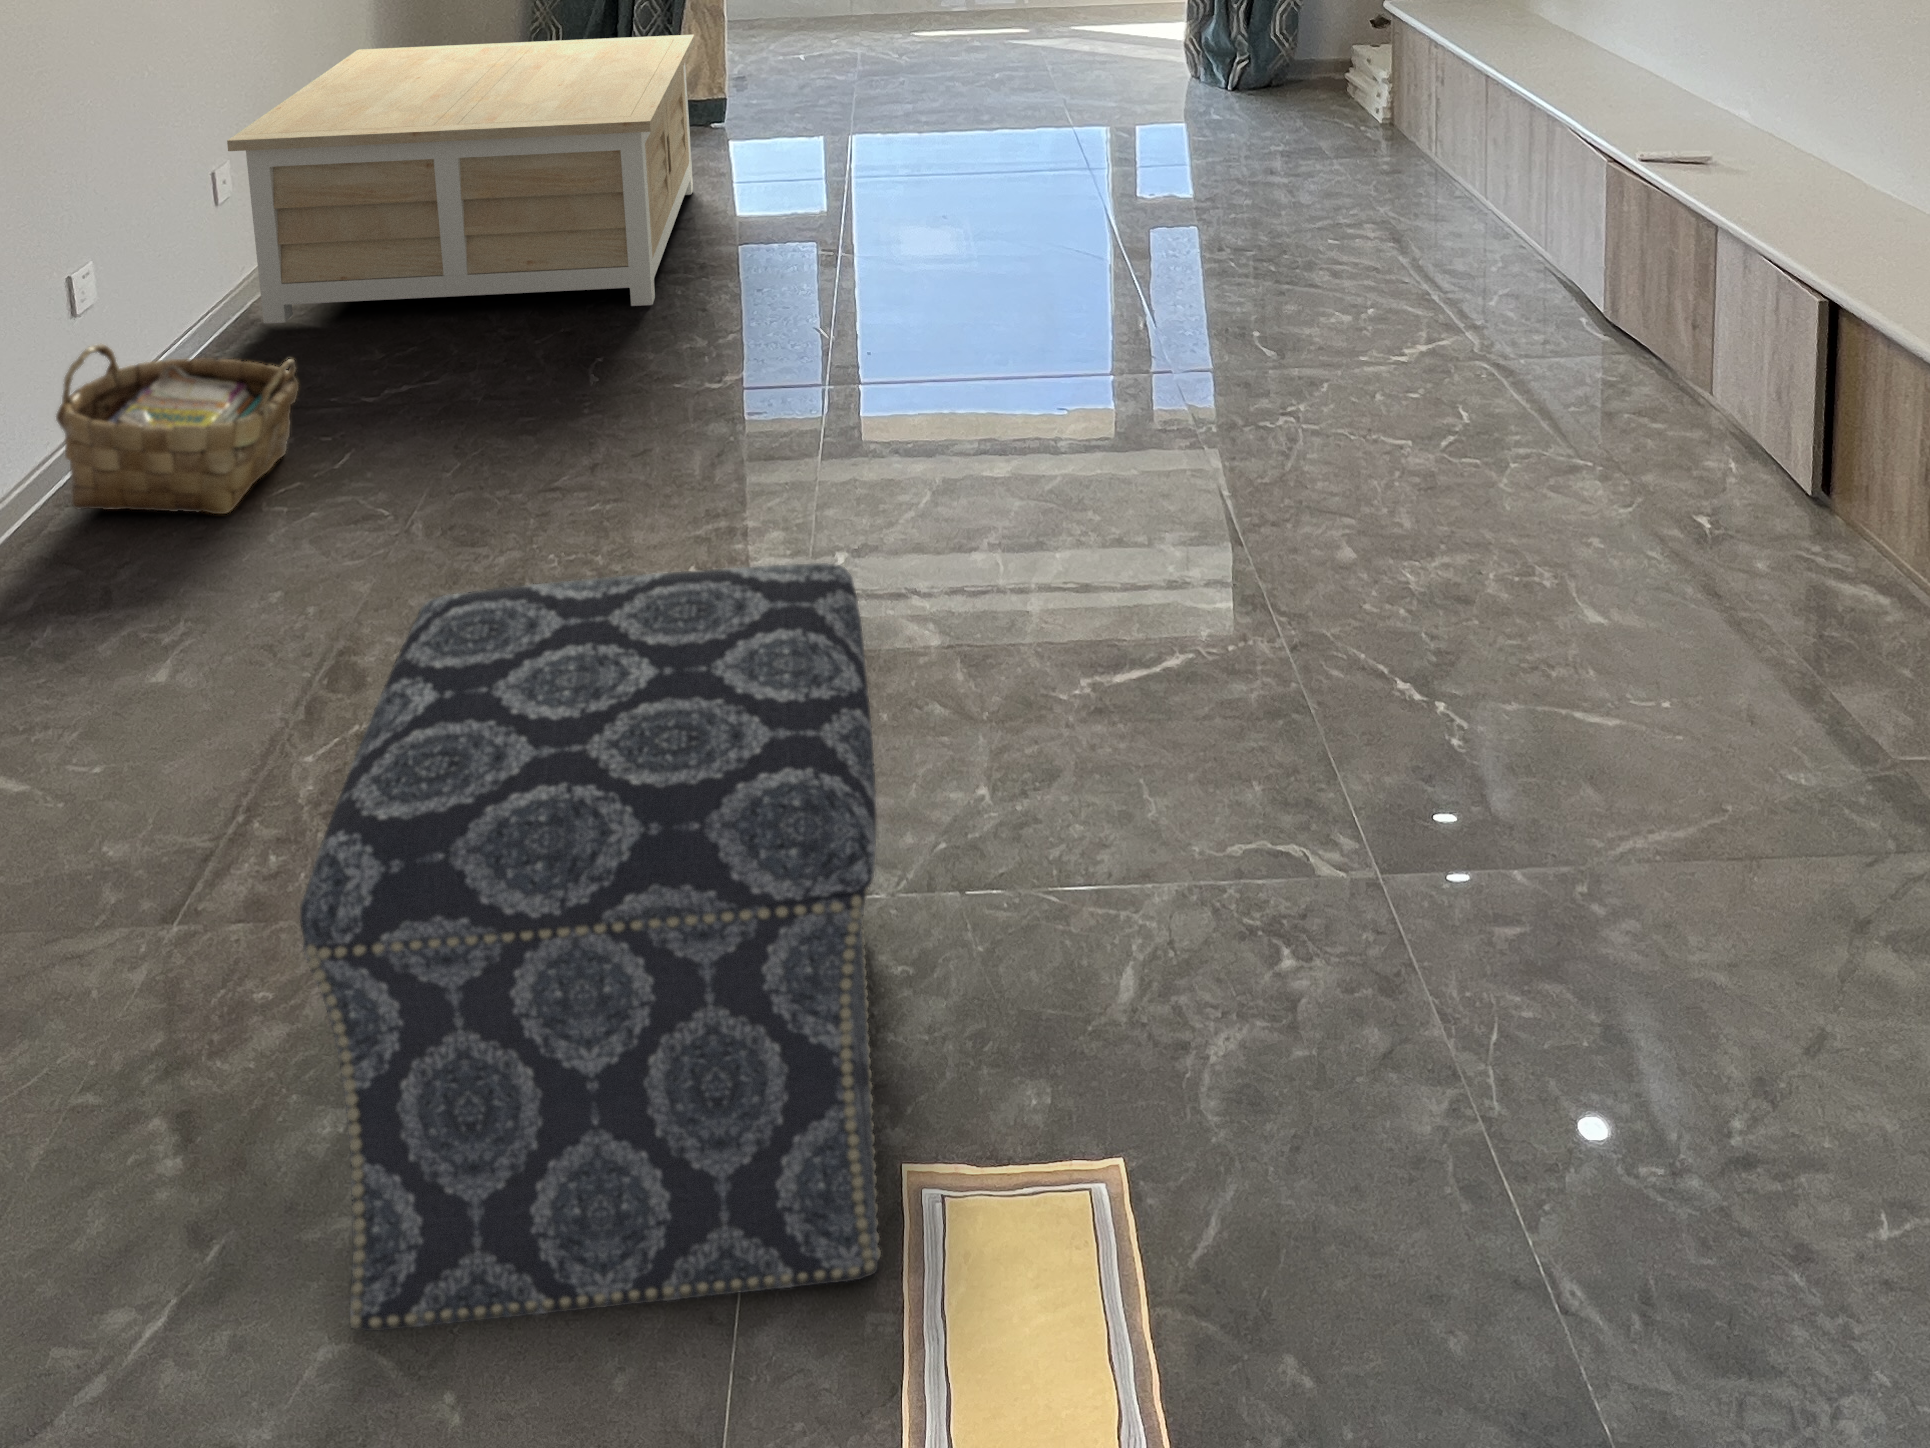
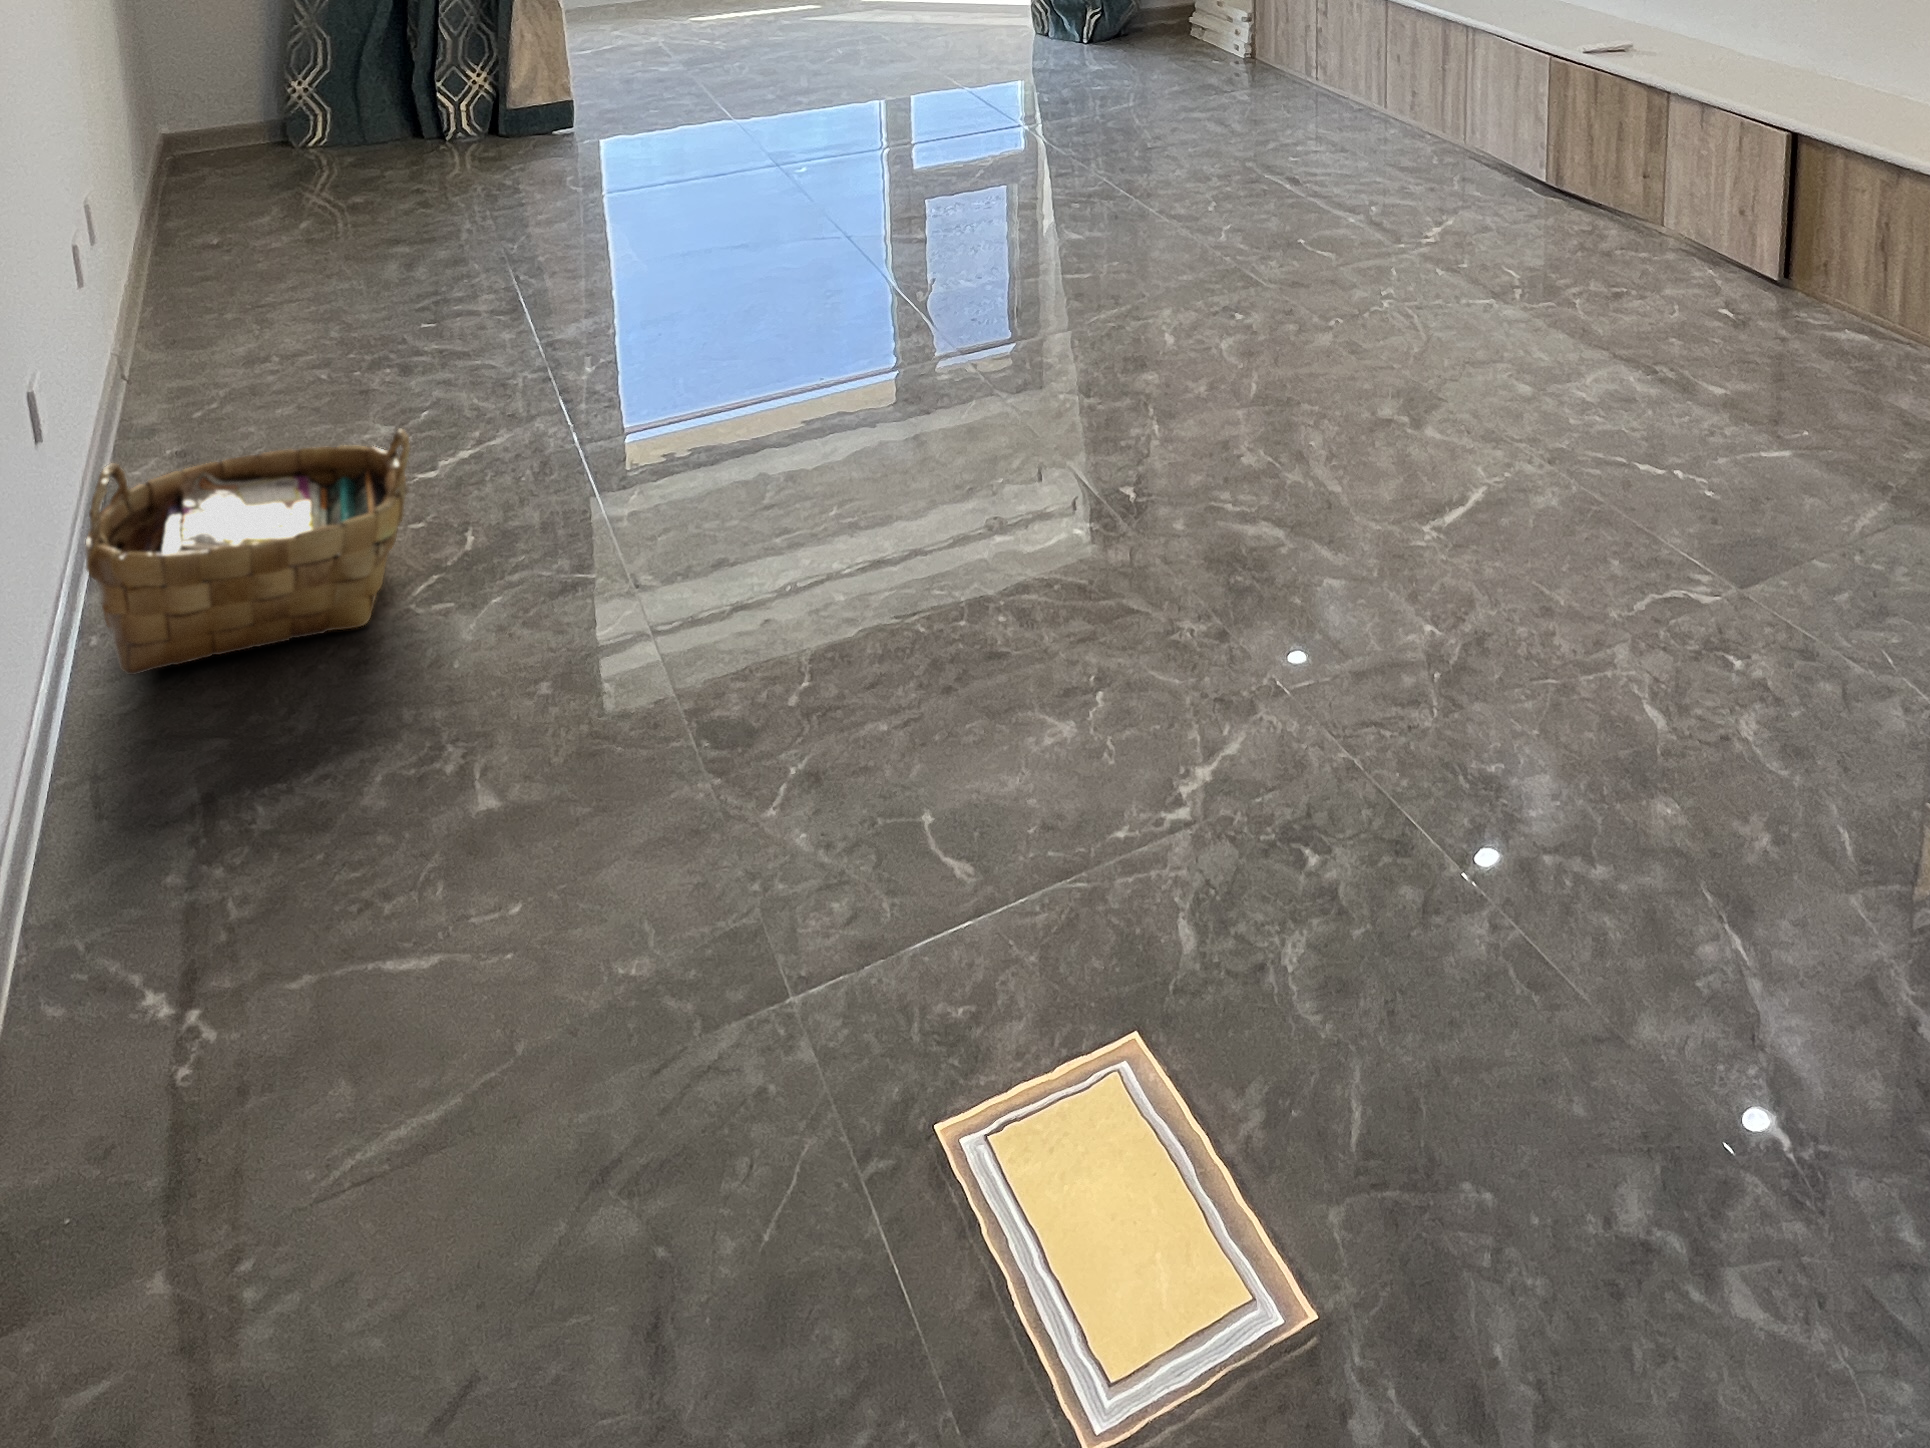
coffee table: present [227,35,695,323] -> none [103,21,683,422]
ottoman: present [300,563,881,1331] -> none [1092,437,1714,1205]

